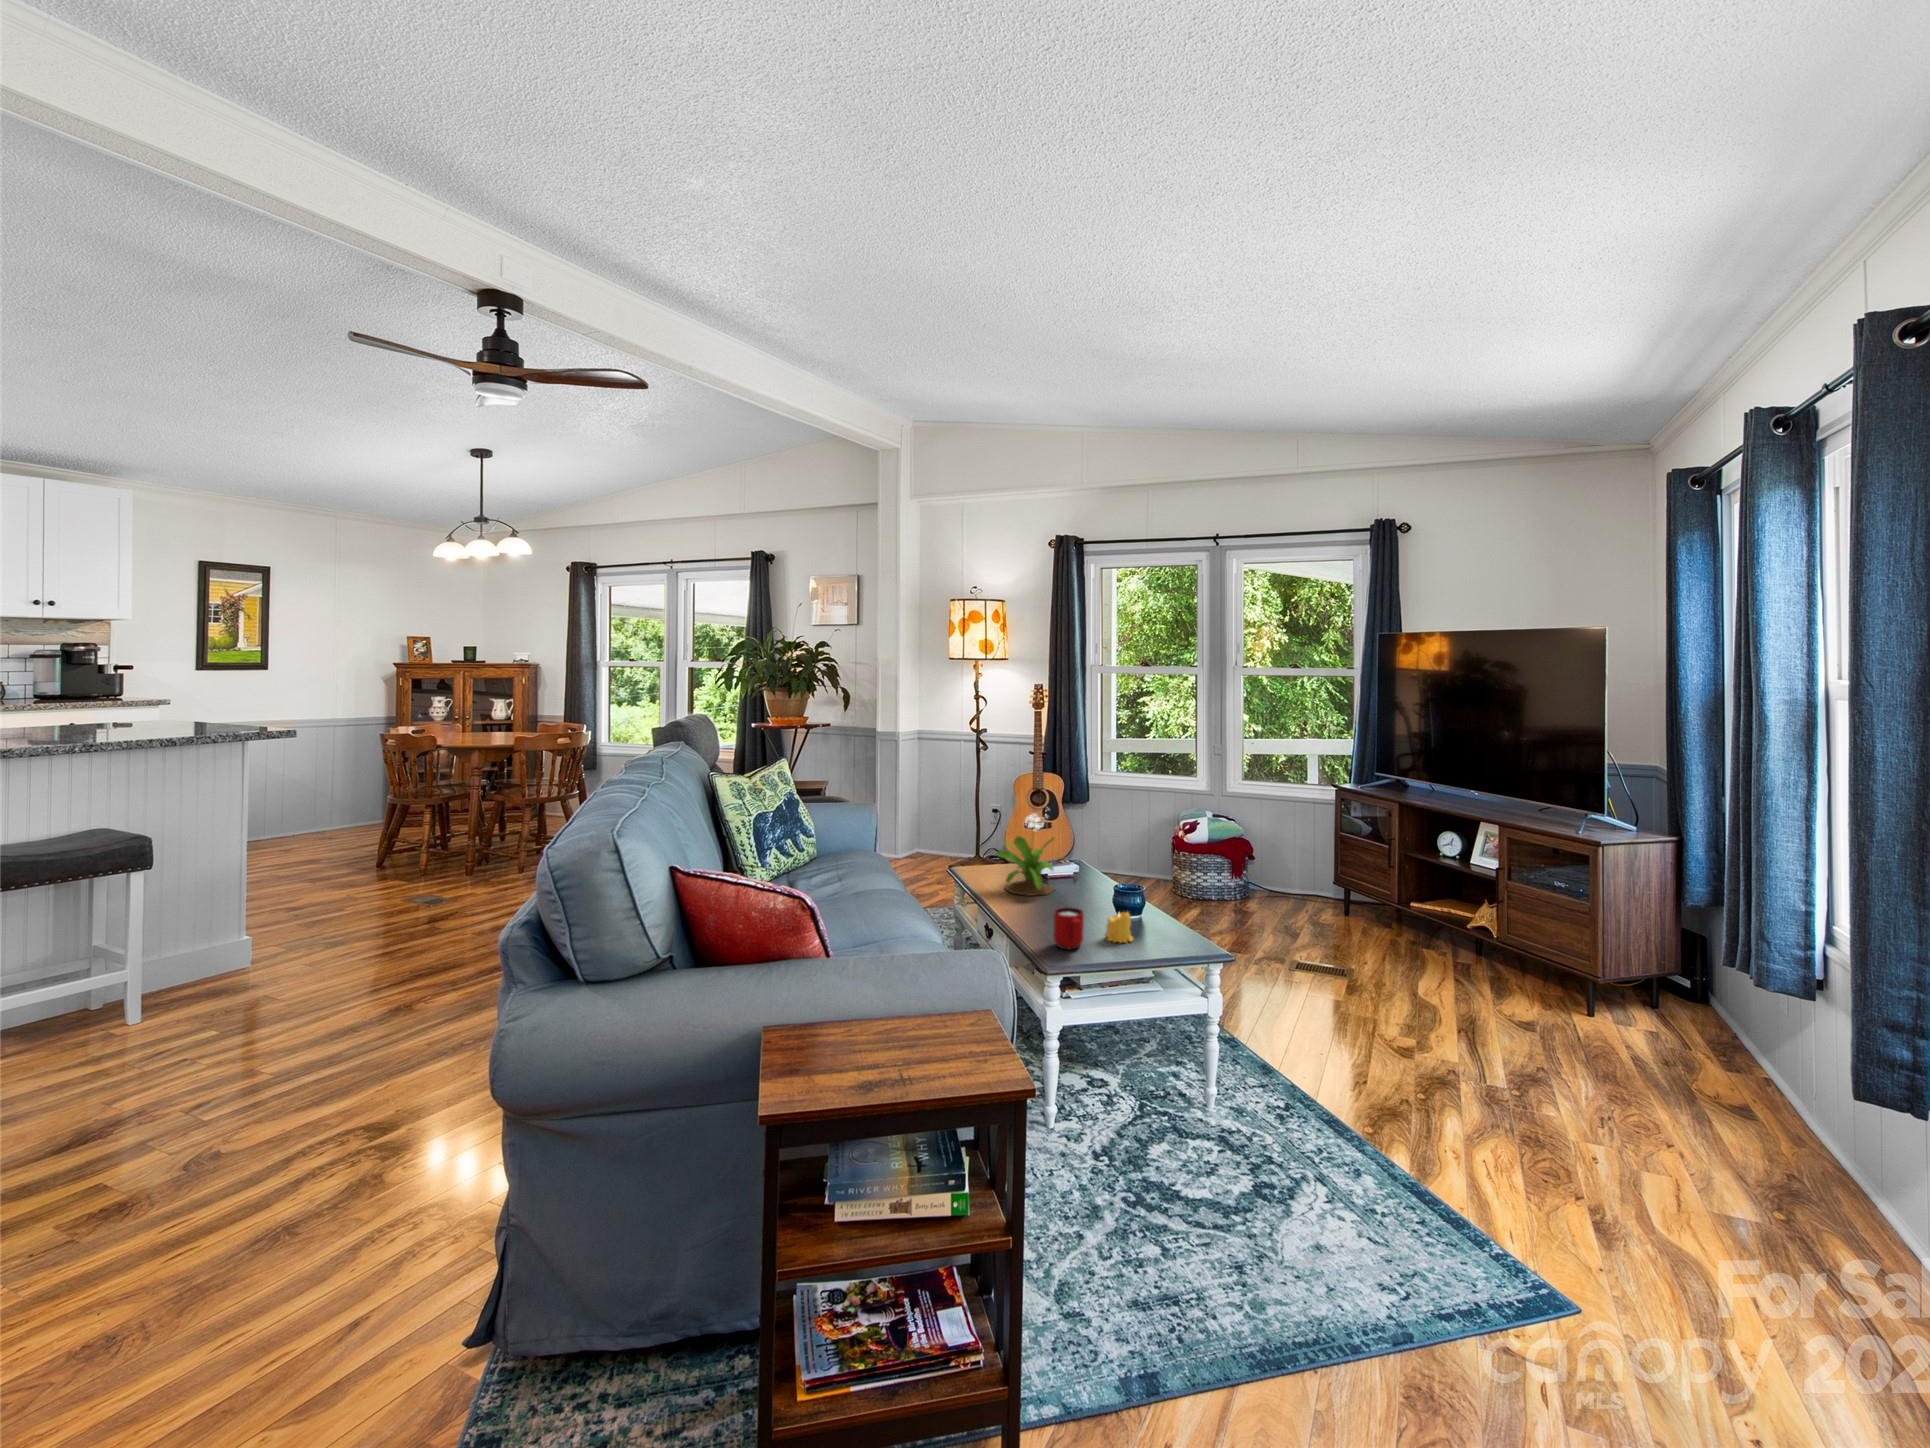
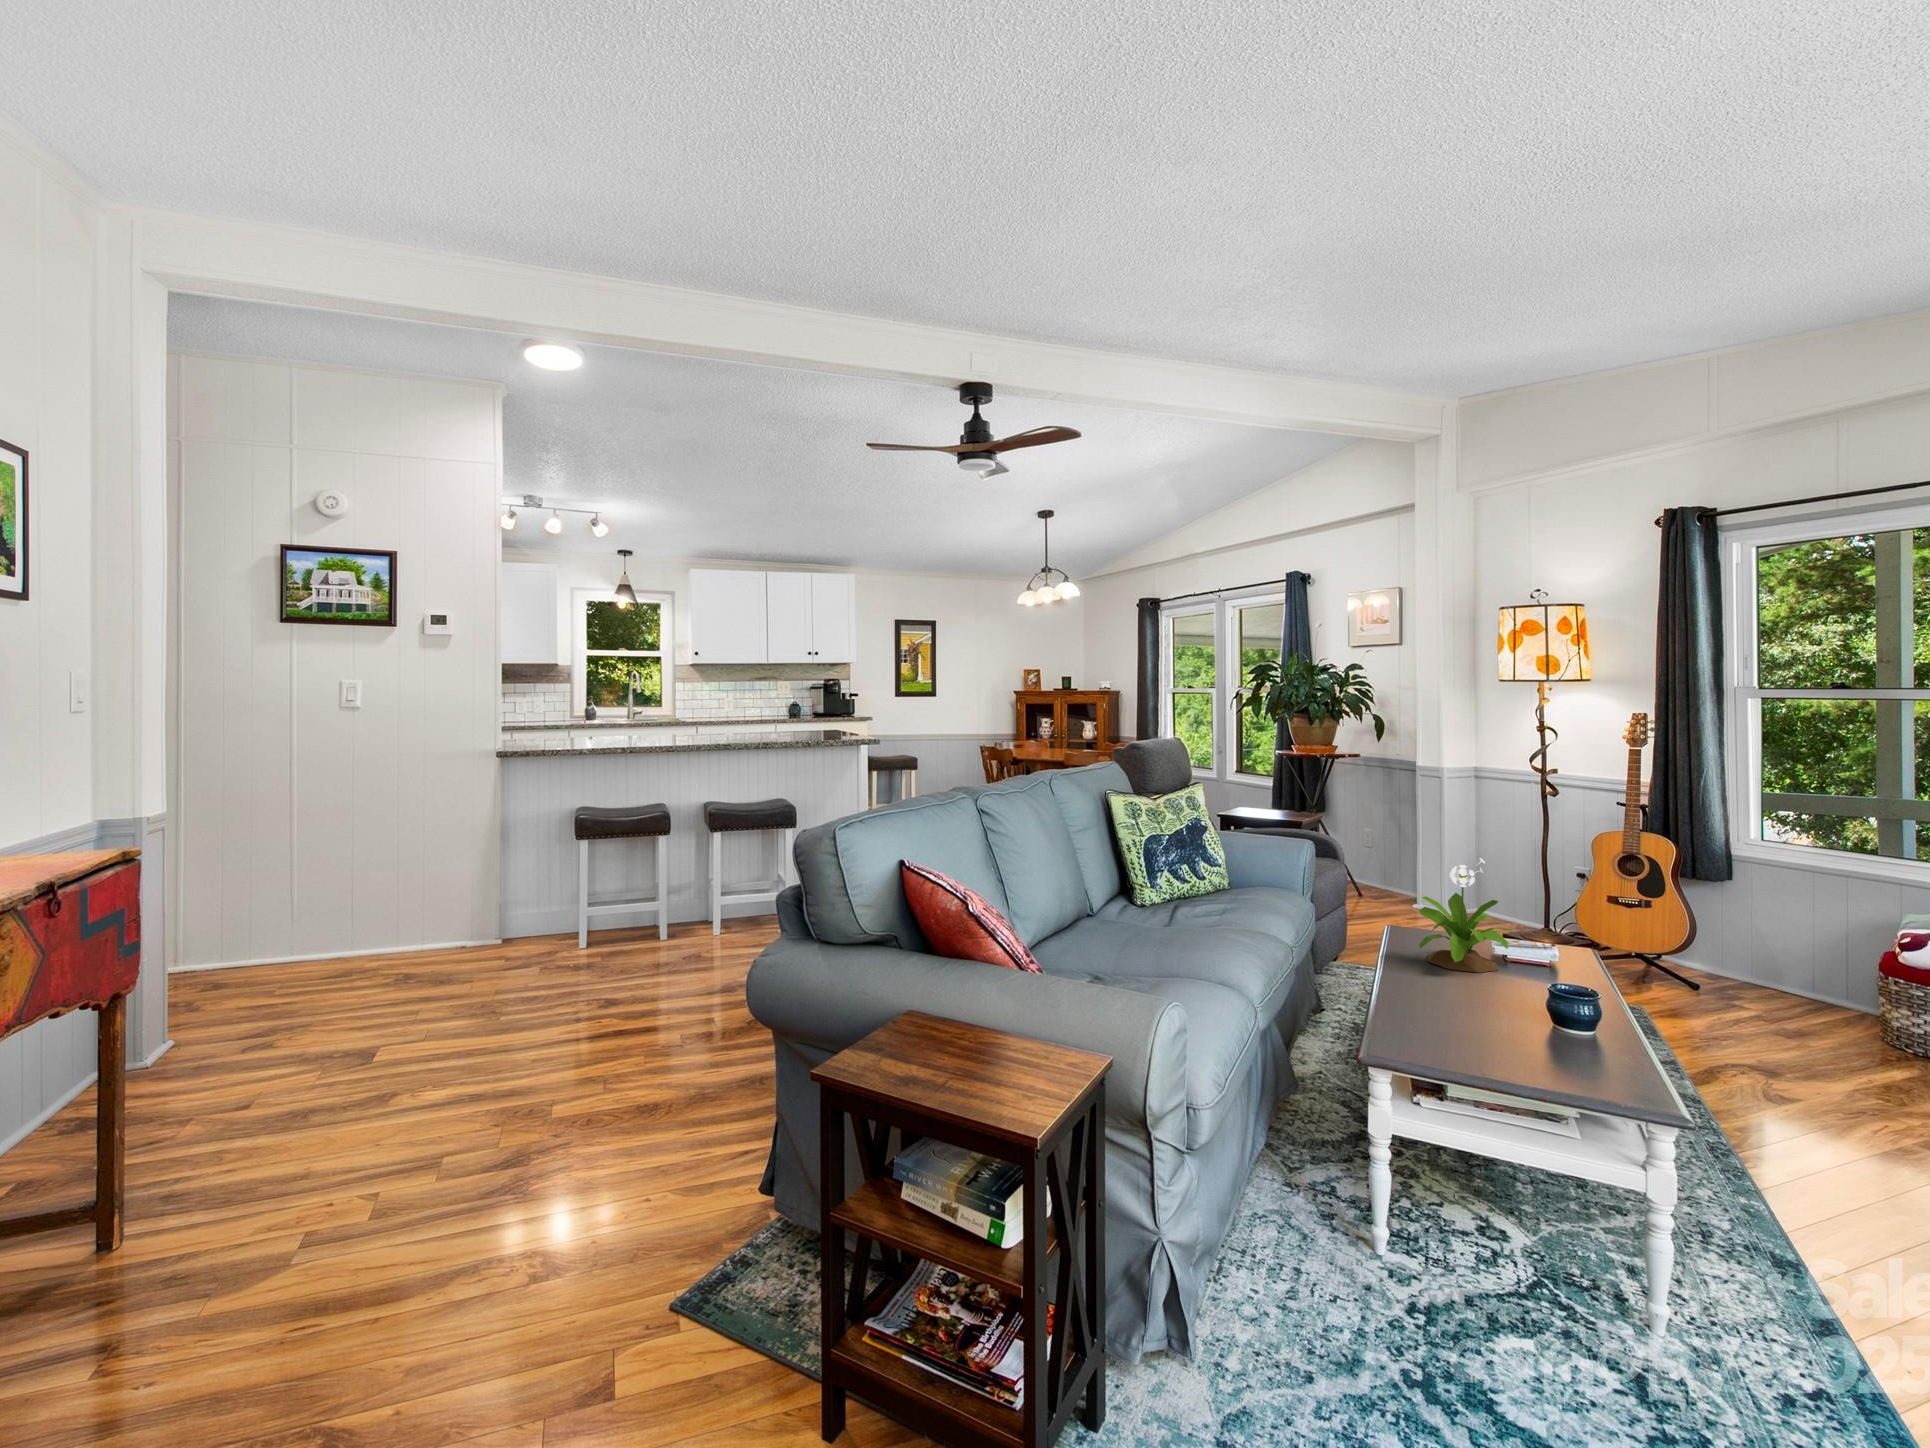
mug: present [1053,907,1084,949] -> none [1405,980,1448,1037]
candle: present [1106,912,1133,943] -> none [1488,1002,1535,1049]

